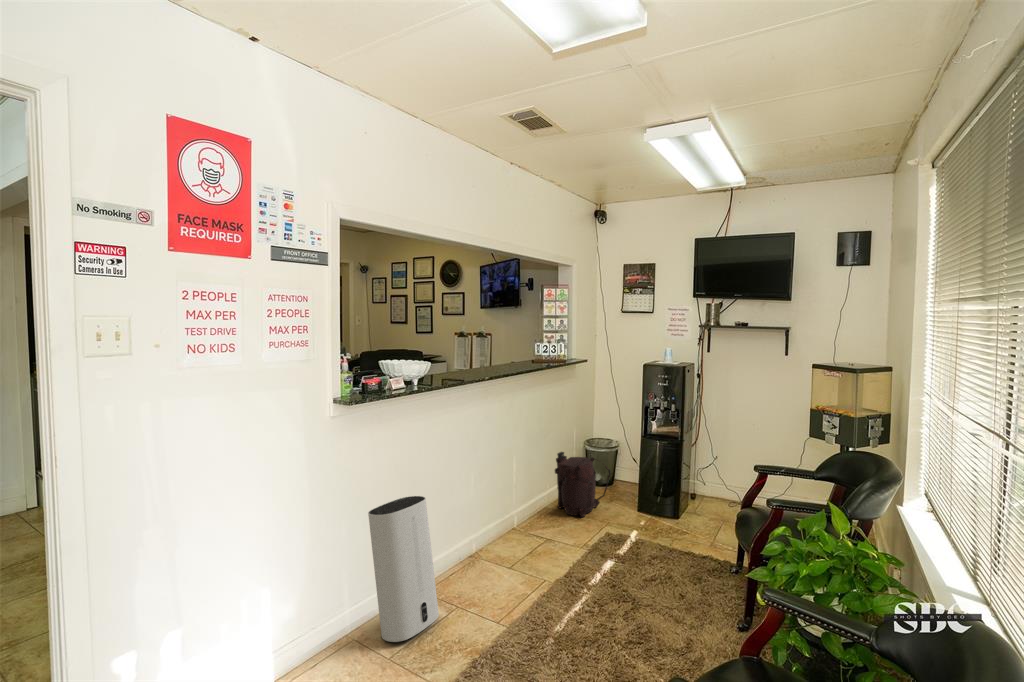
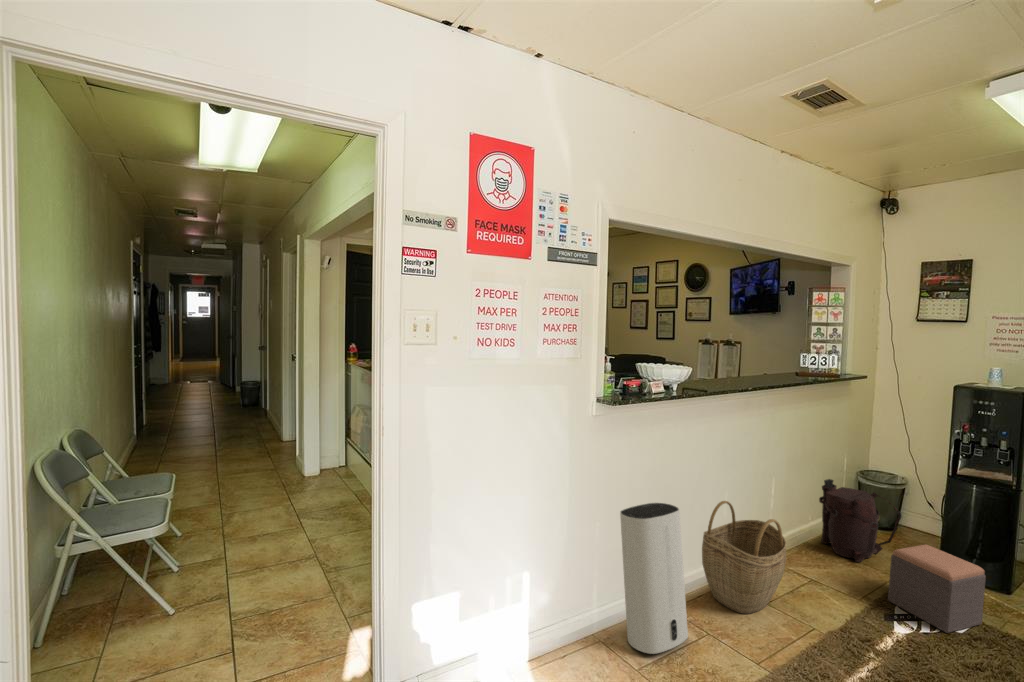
woven basket: none [453,485,522,583] -> present [702,501,786,614]
footstool: none [599,491,655,555] -> present [888,545,986,633]

